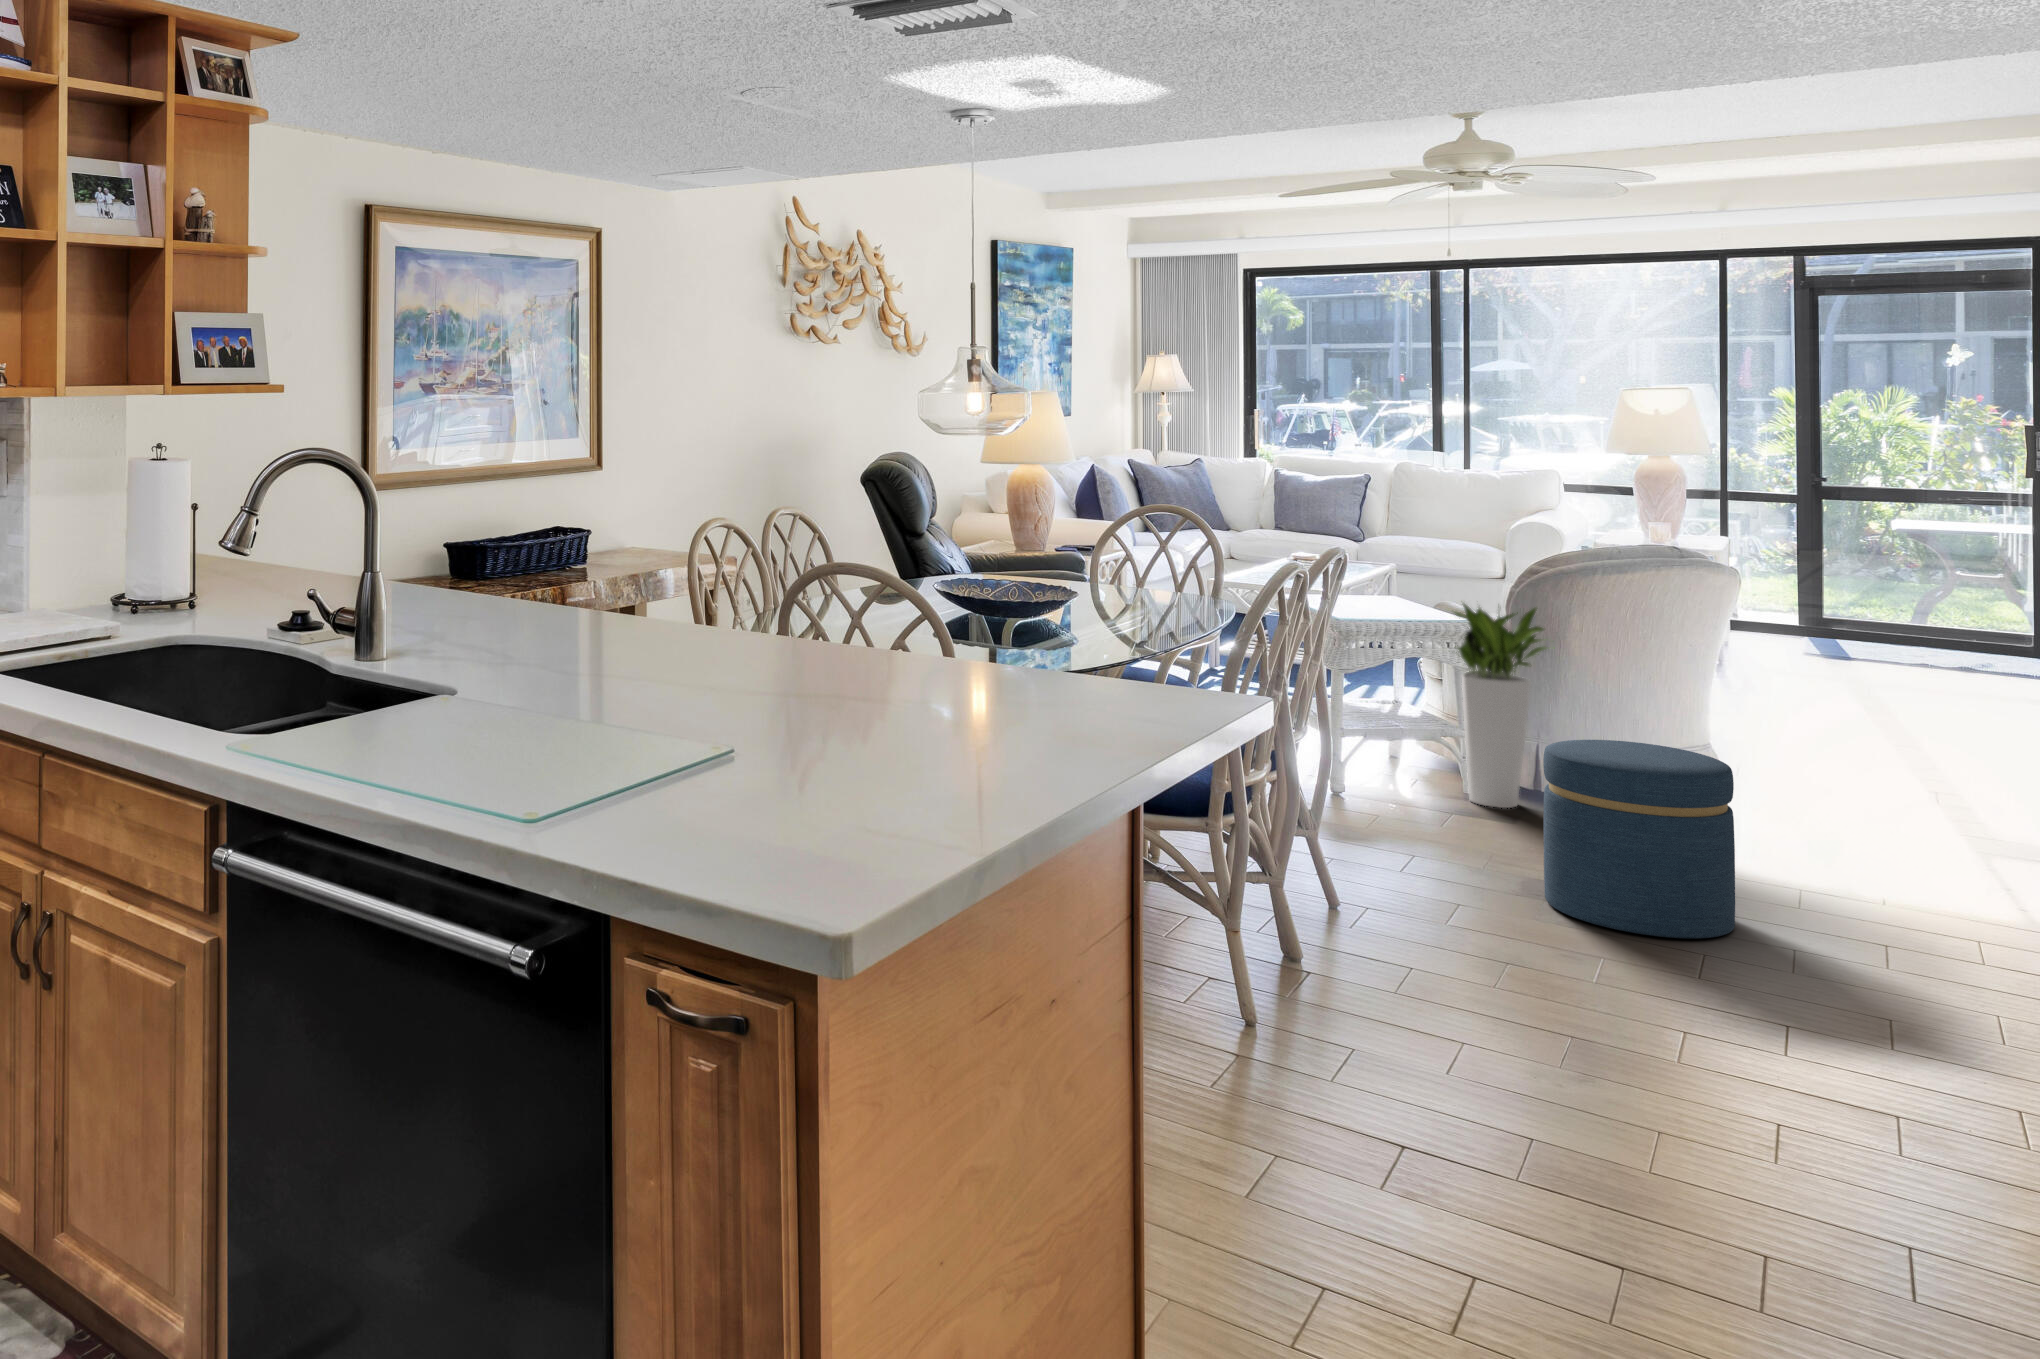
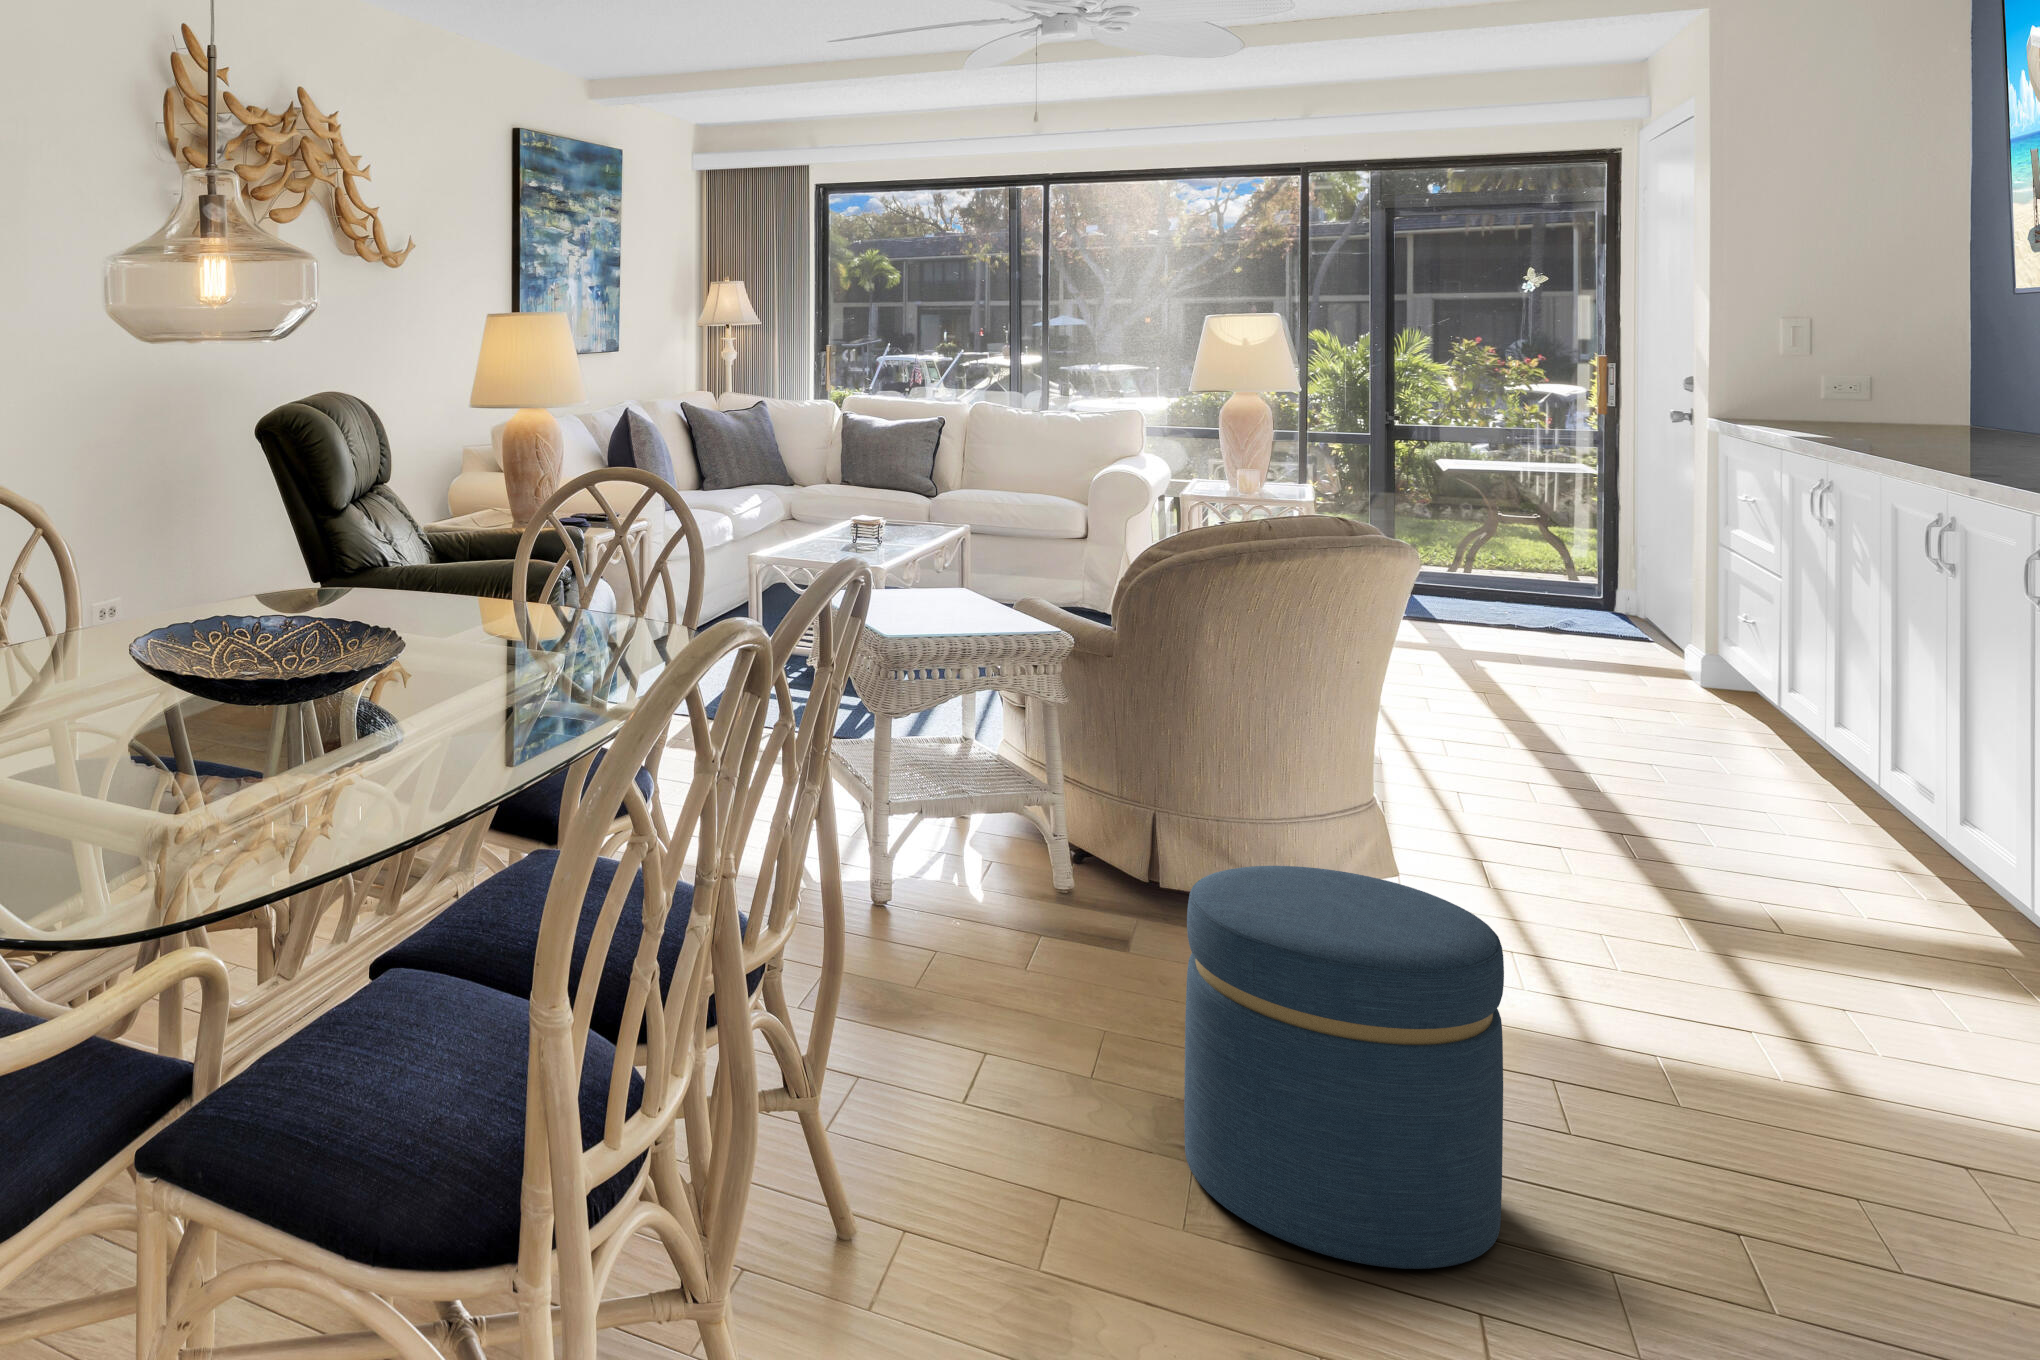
planter: present [1454,604,1547,808] -> none [1017,604,1181,916]

